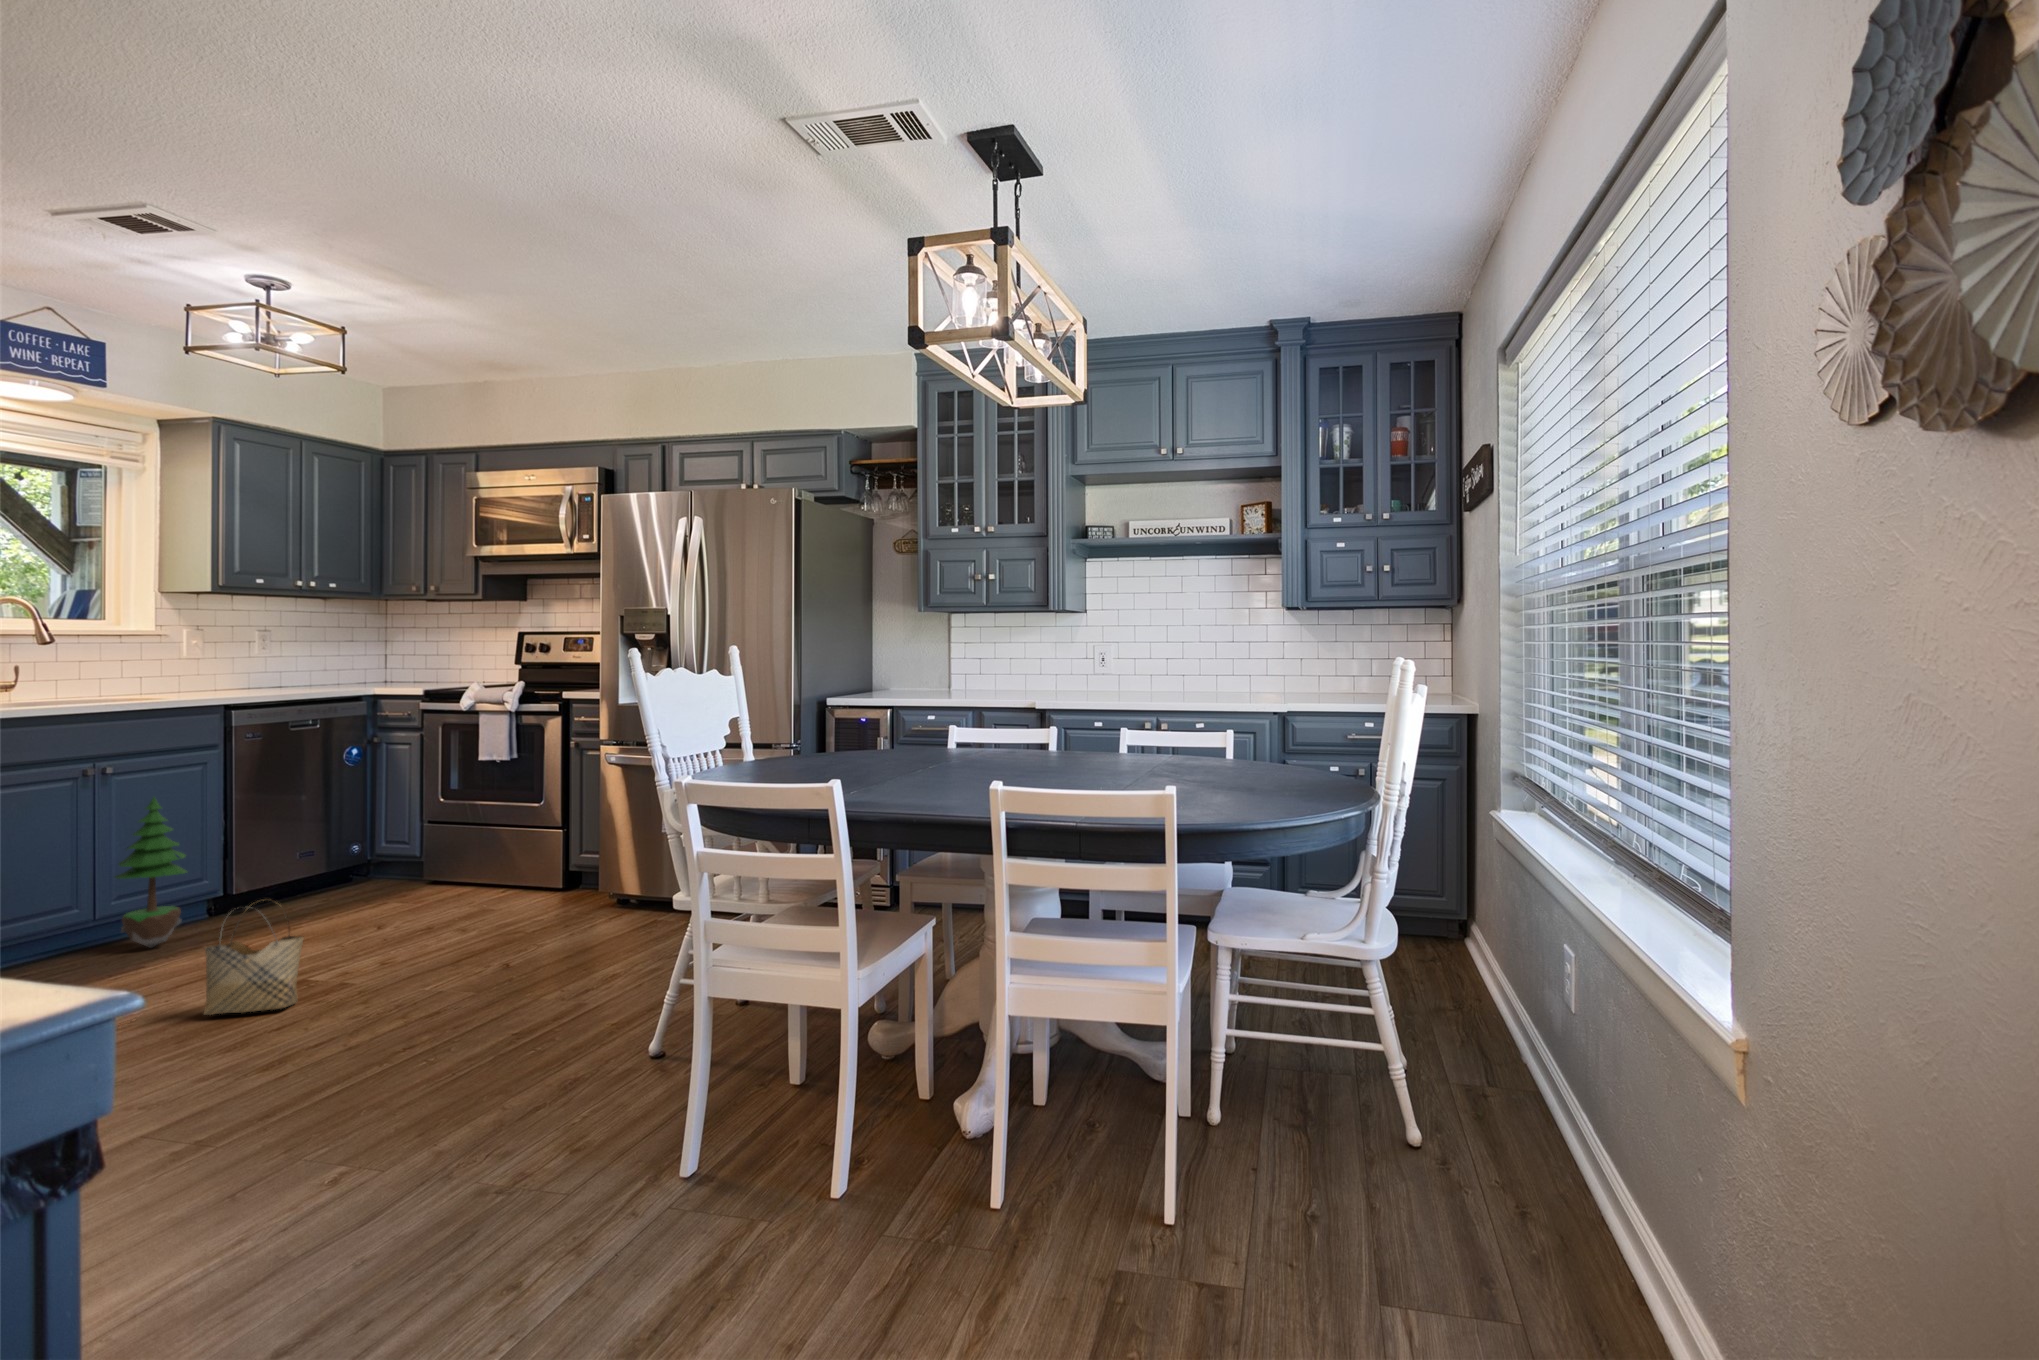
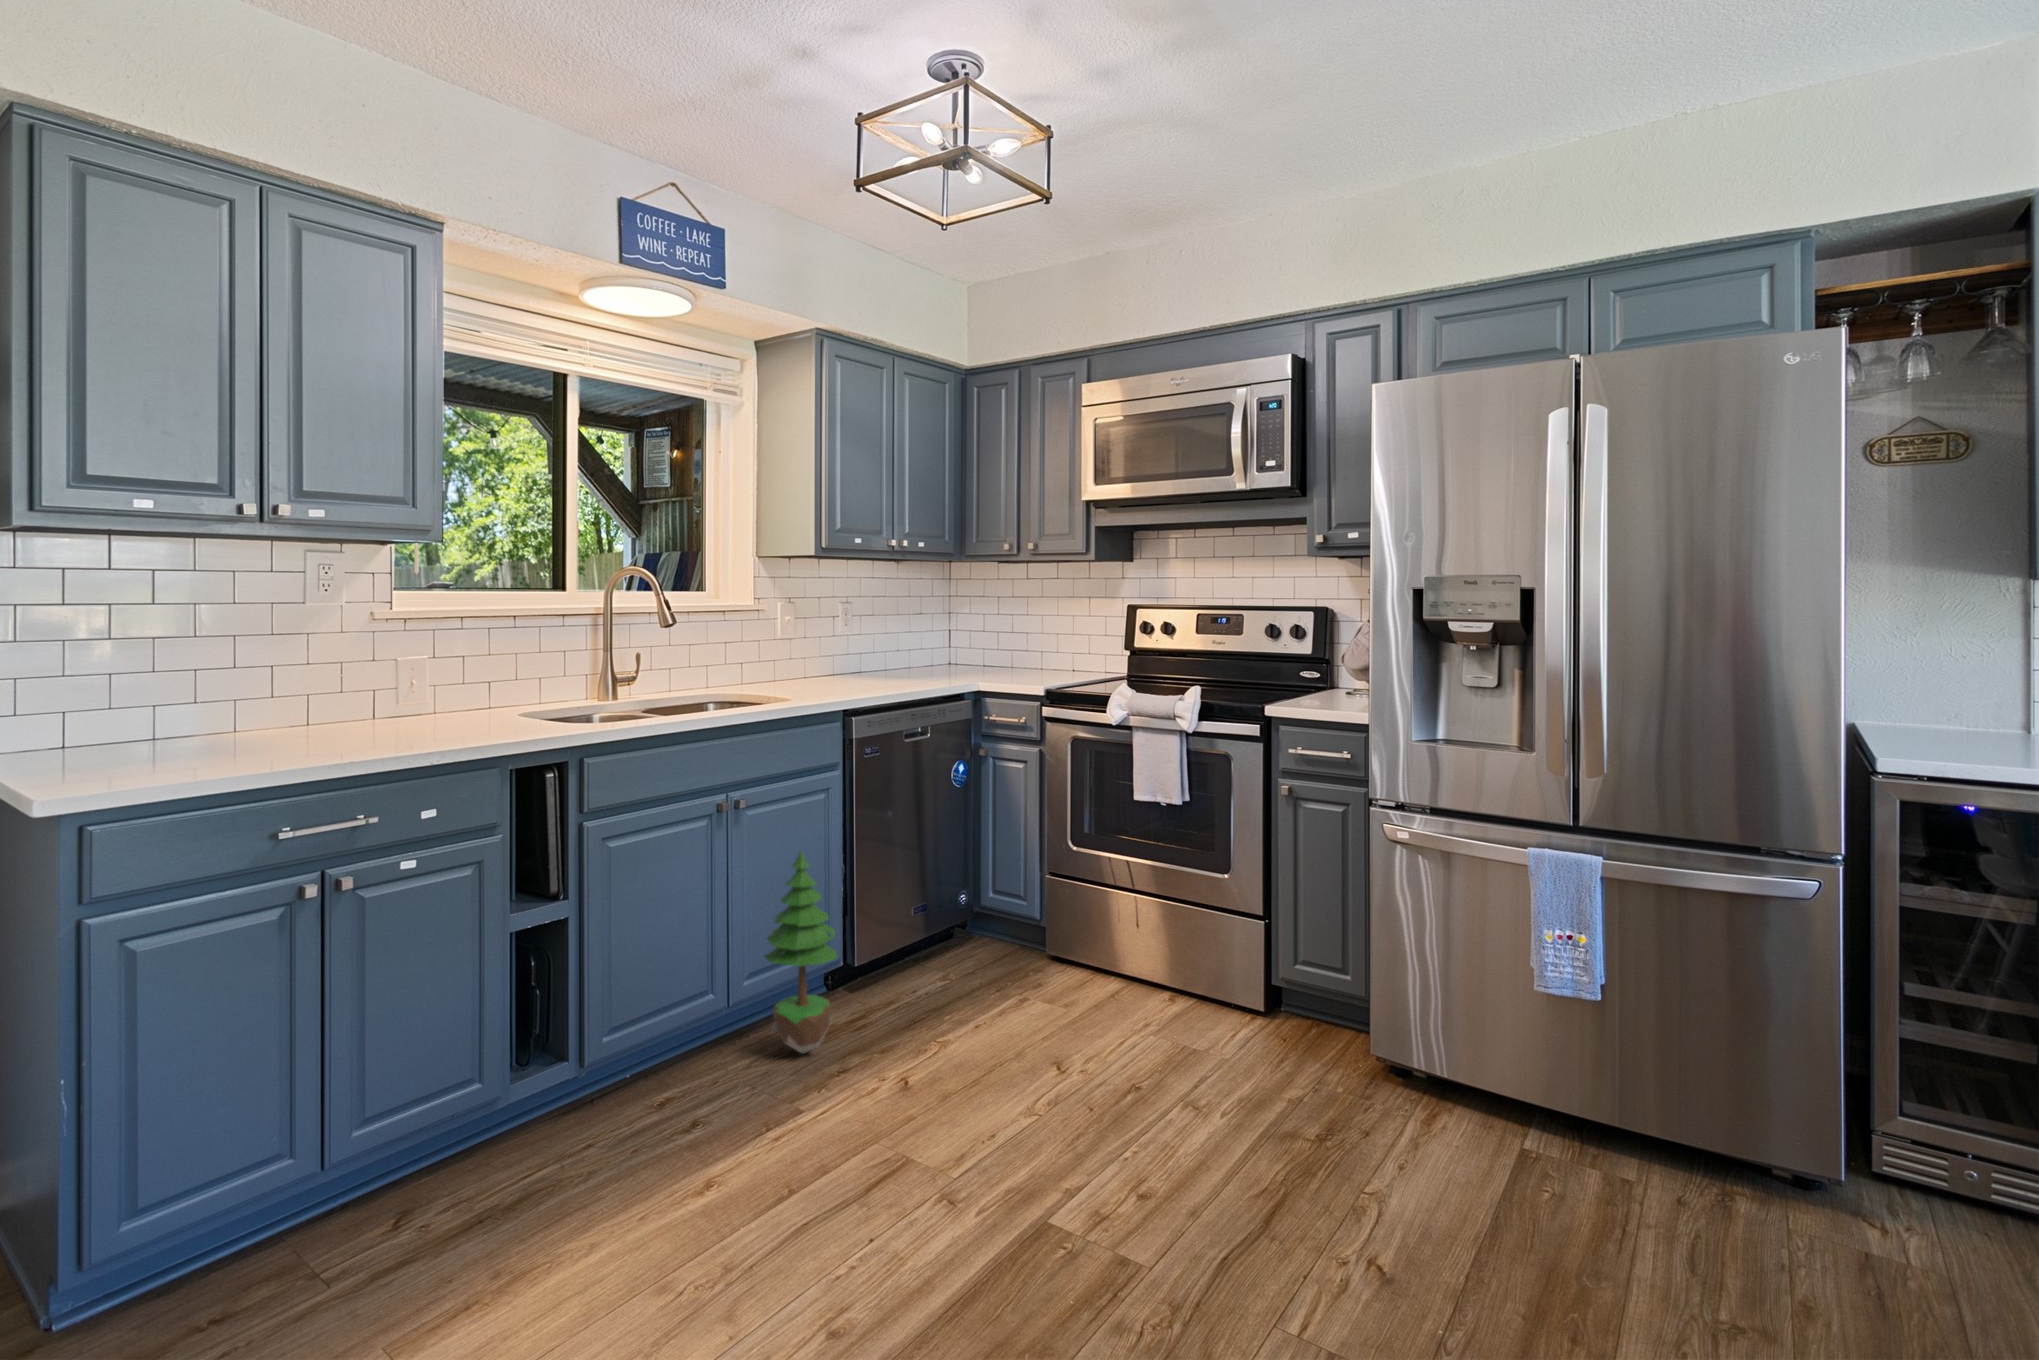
woven basket: present [204,899,304,1015] -> none [965,1093,1100,1303]

